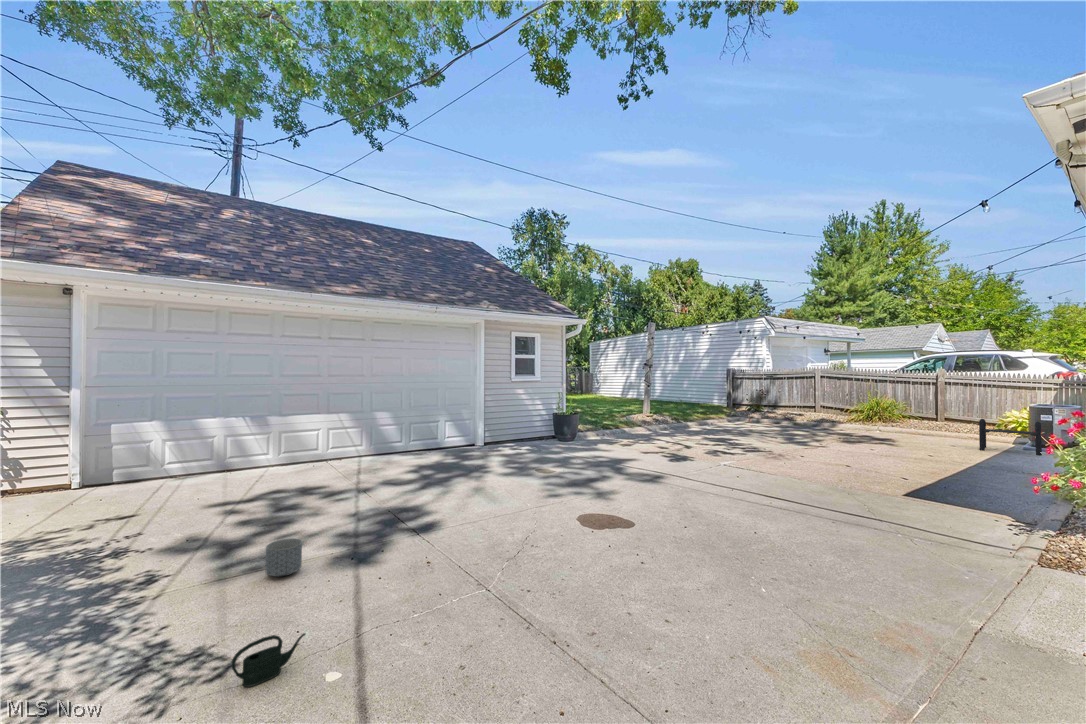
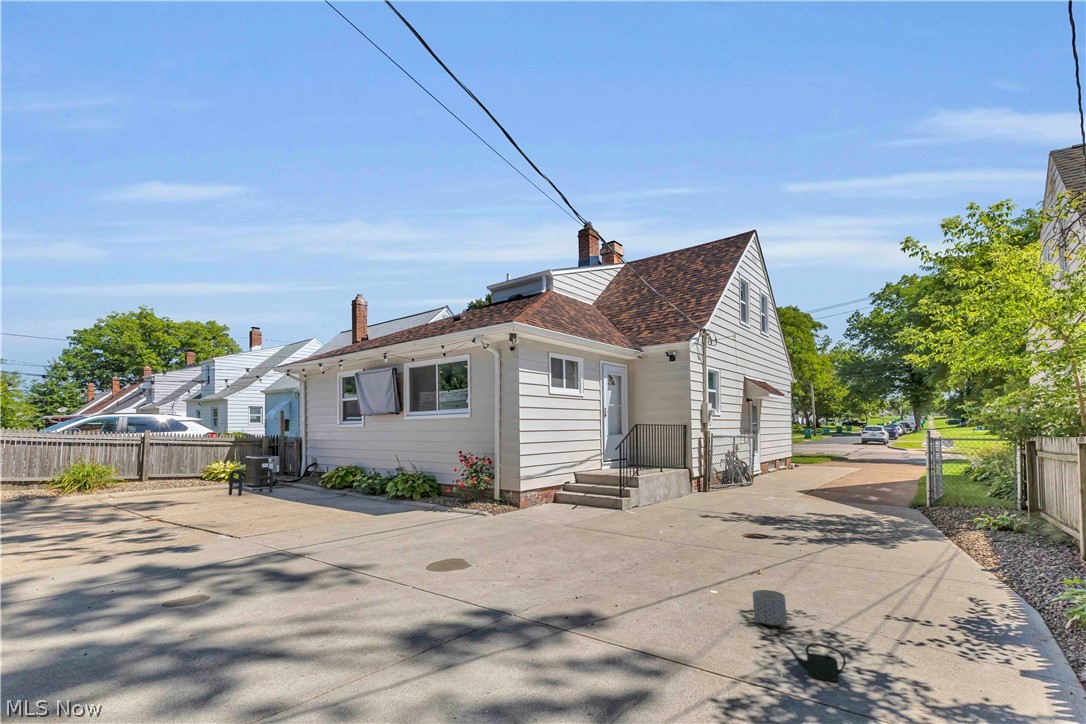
planter: present [266,538,302,577] -> present [753,590,787,627]
watering can: present [232,633,305,687] -> present [786,643,846,682]

